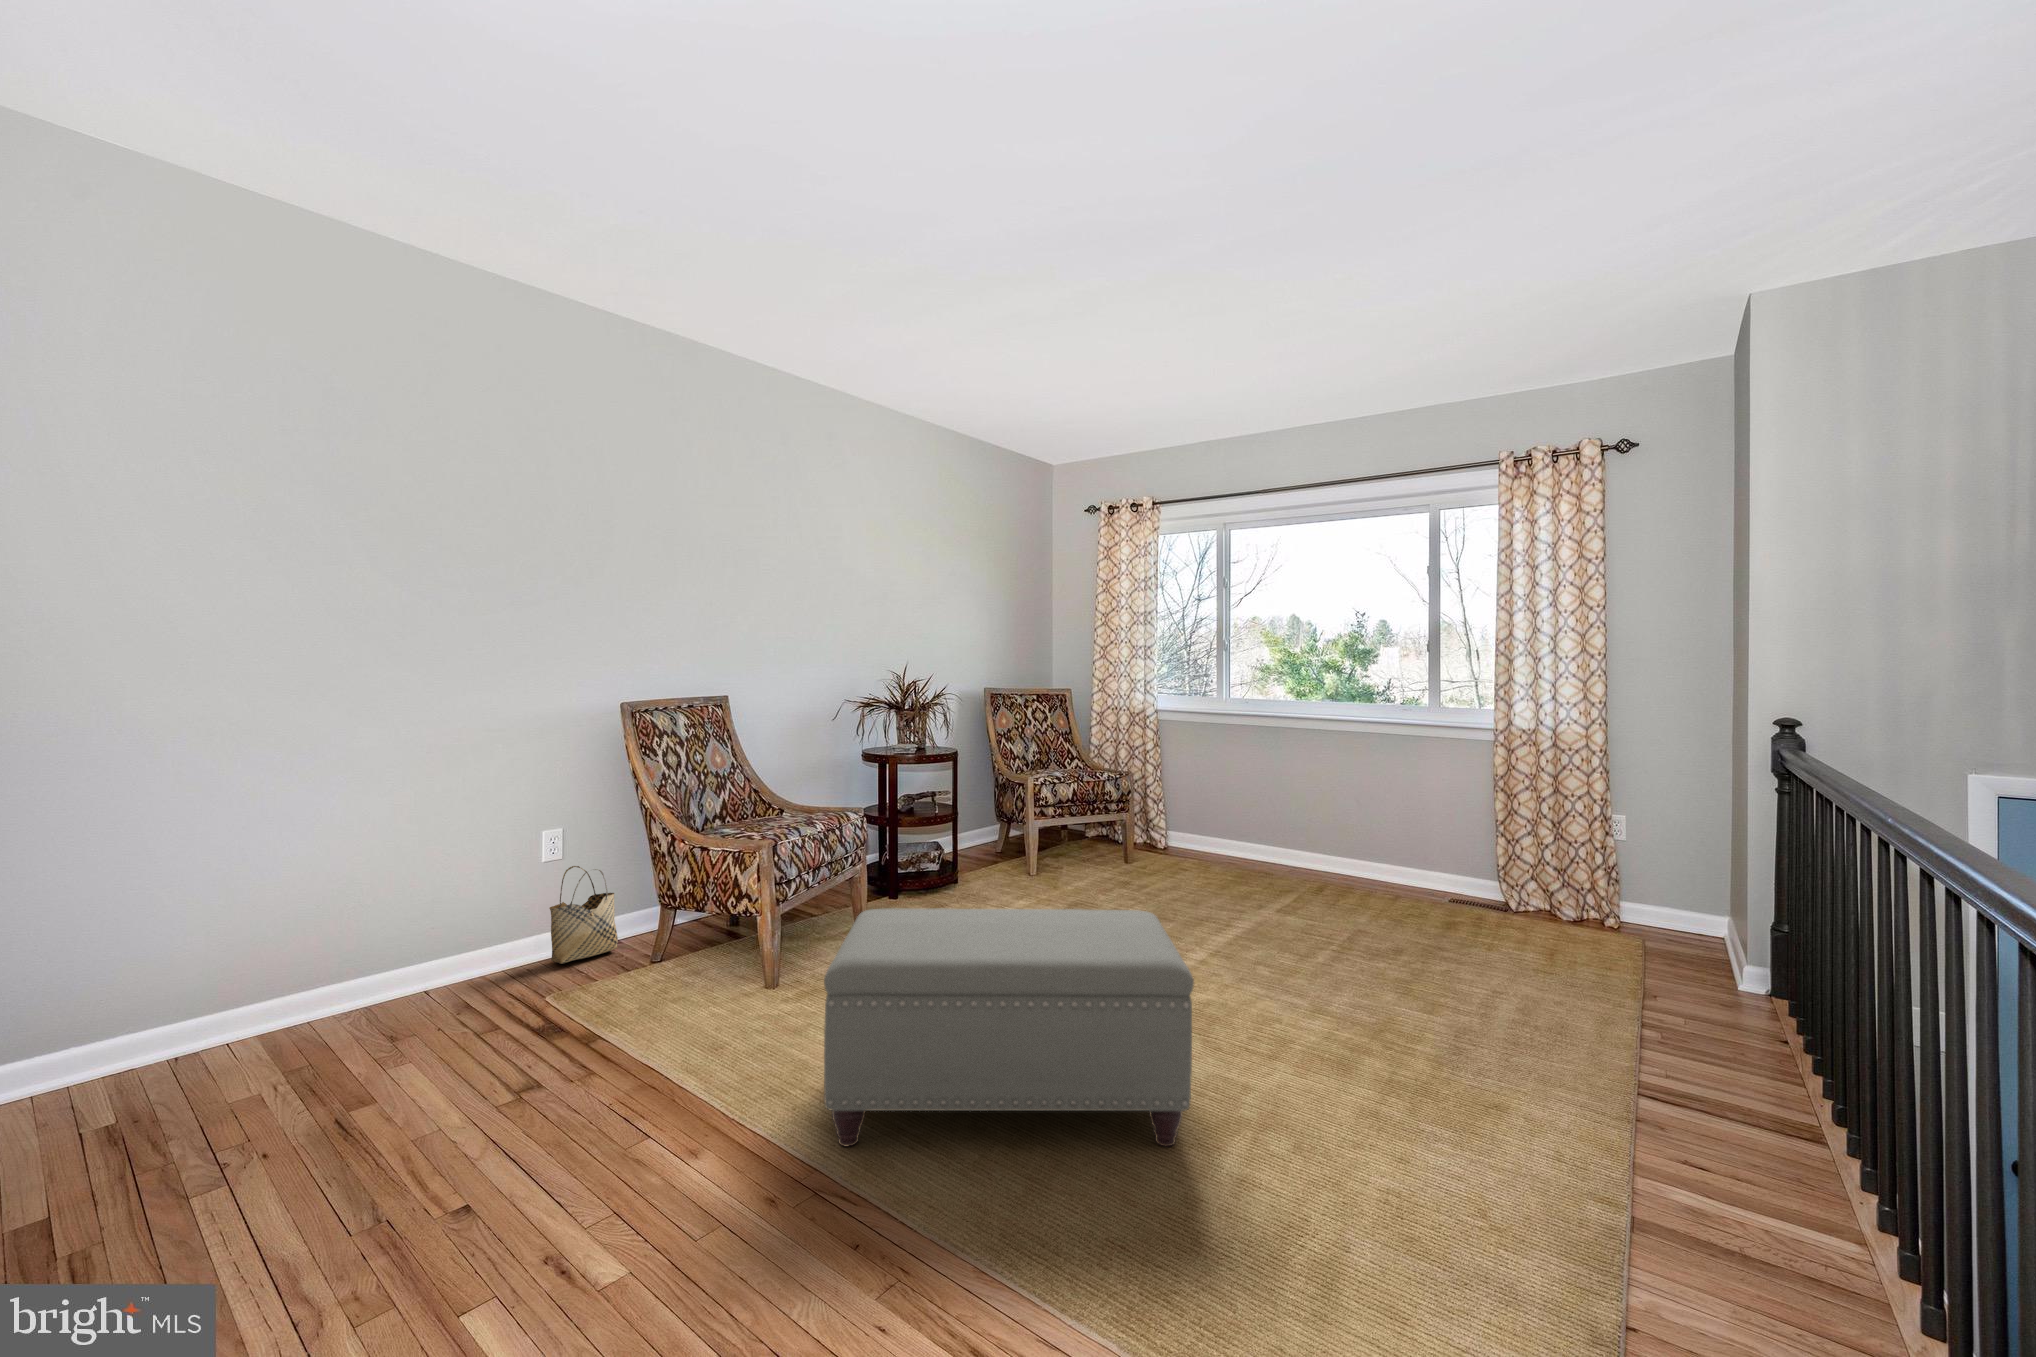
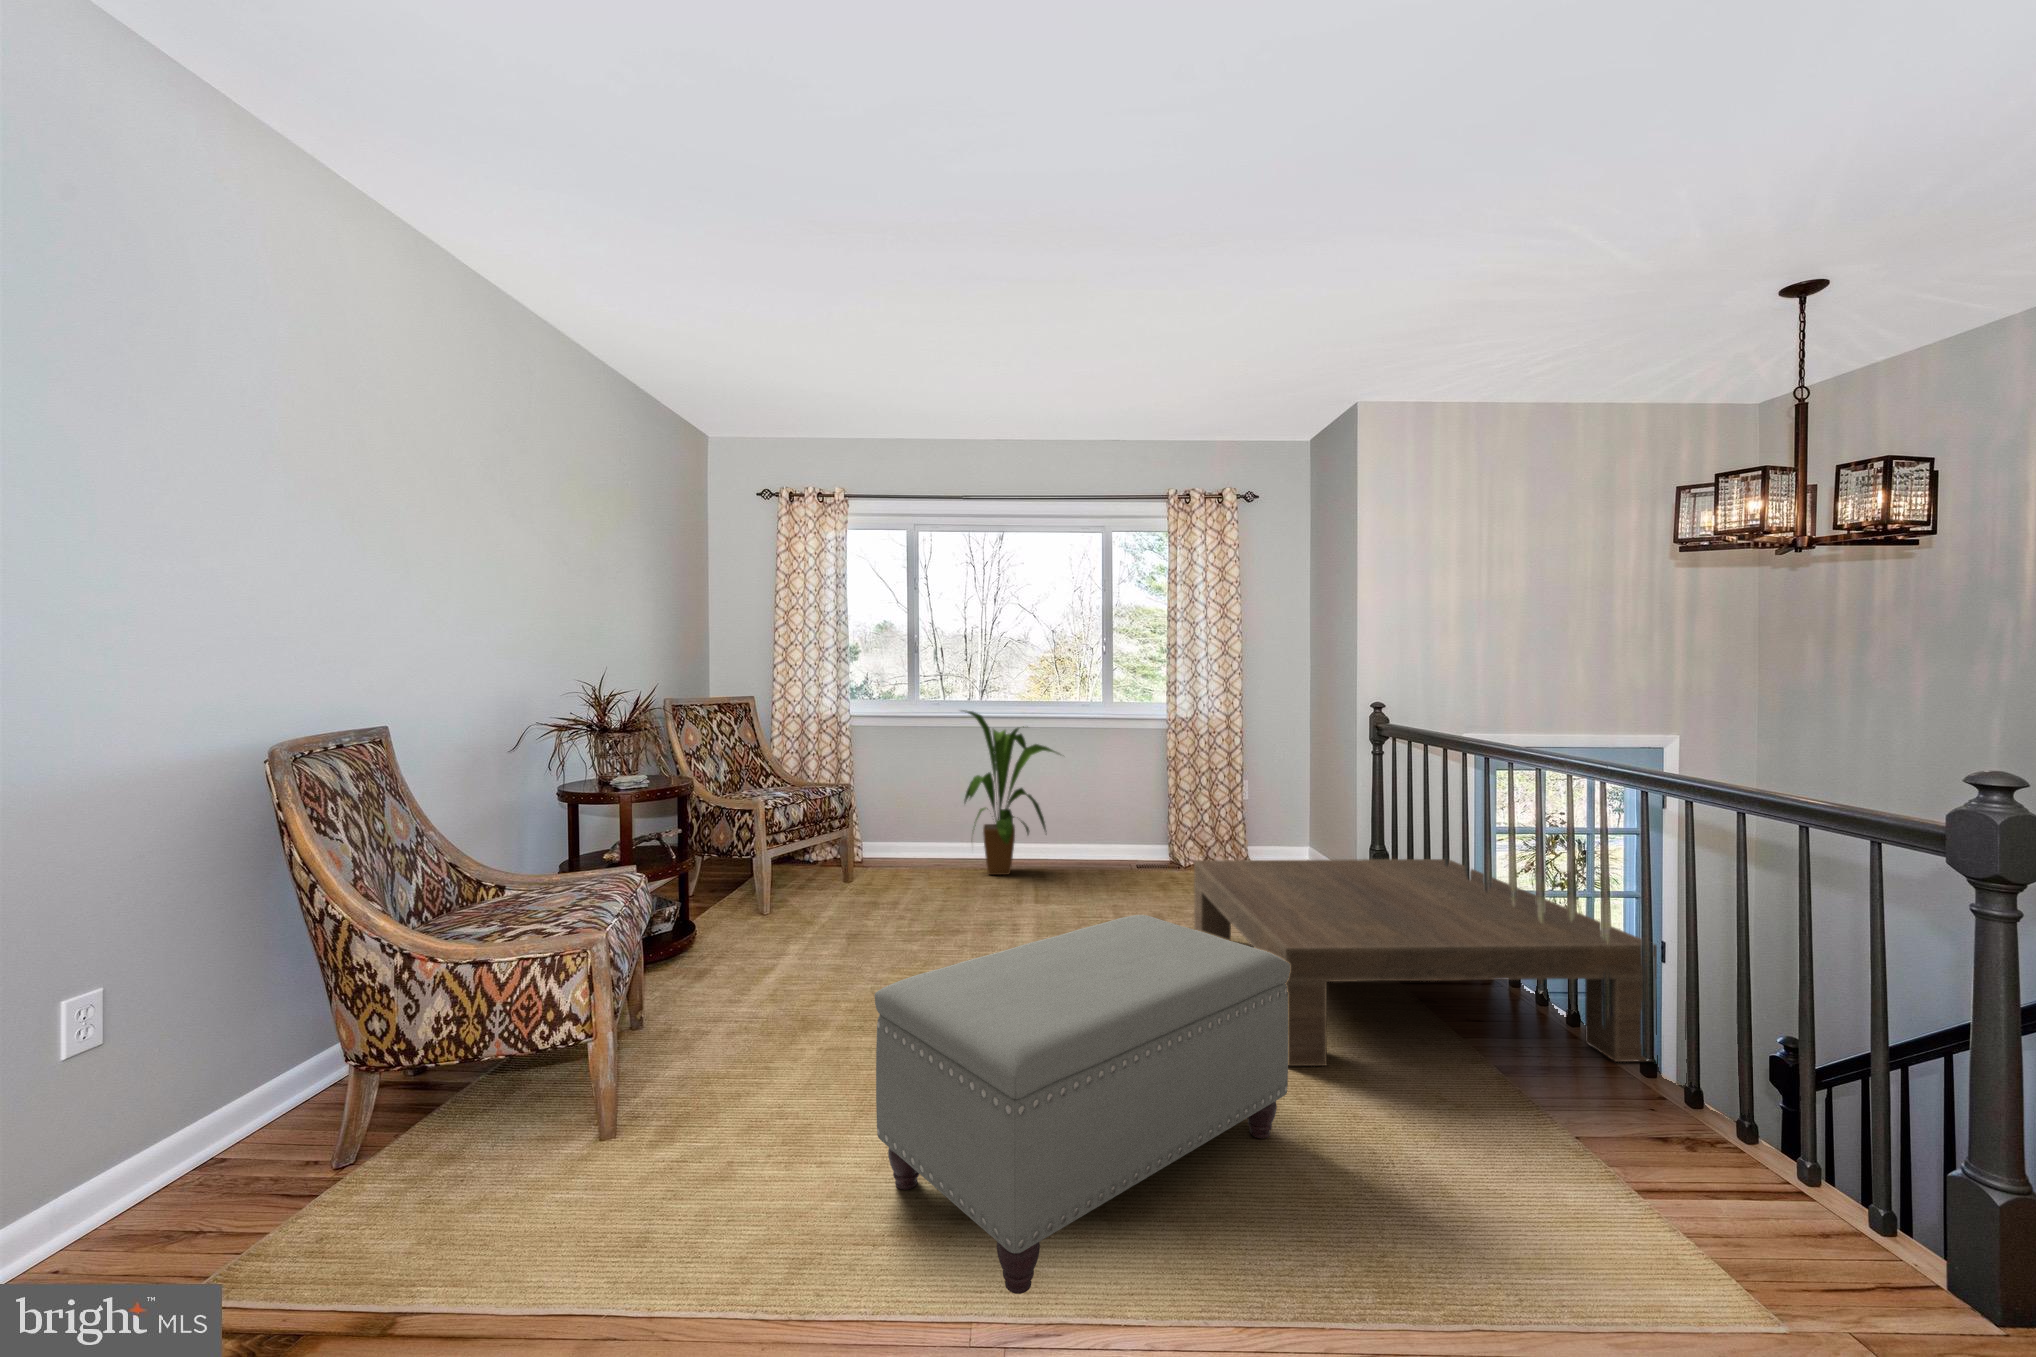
house plant: none [1226,708,1359,883] -> present [964,711,1058,875]
woven basket: present [549,866,618,964] -> none [83,1052,231,1262]
coffee table: none [1285,891,1878,1305] -> present [1194,859,1657,1066]

